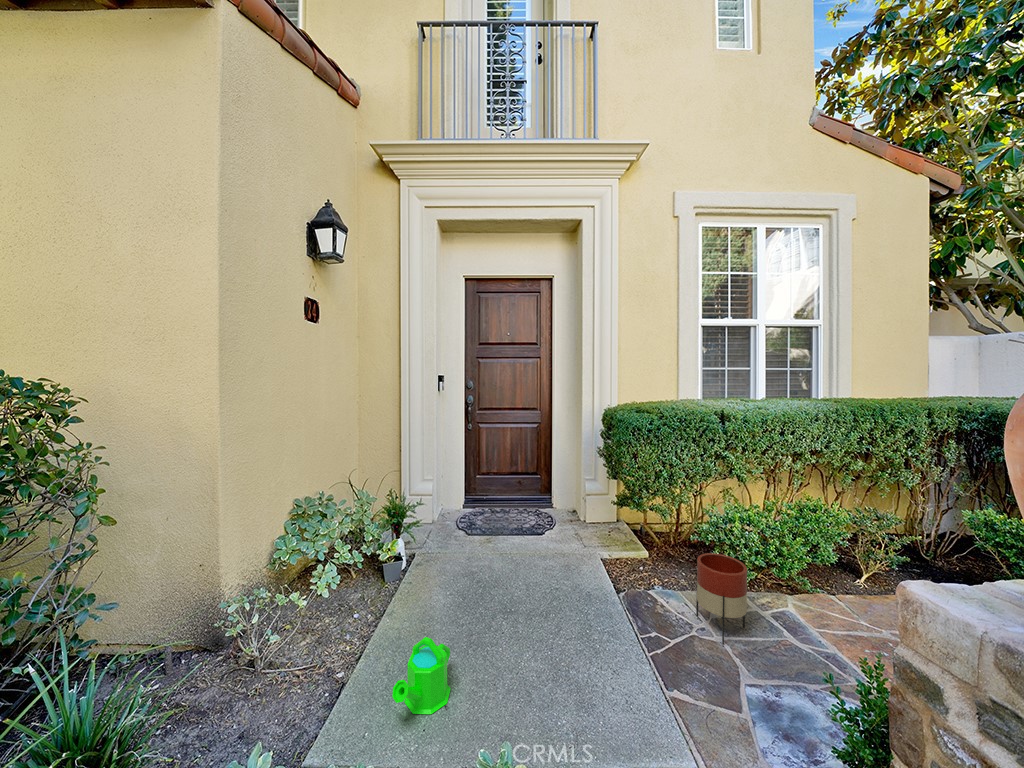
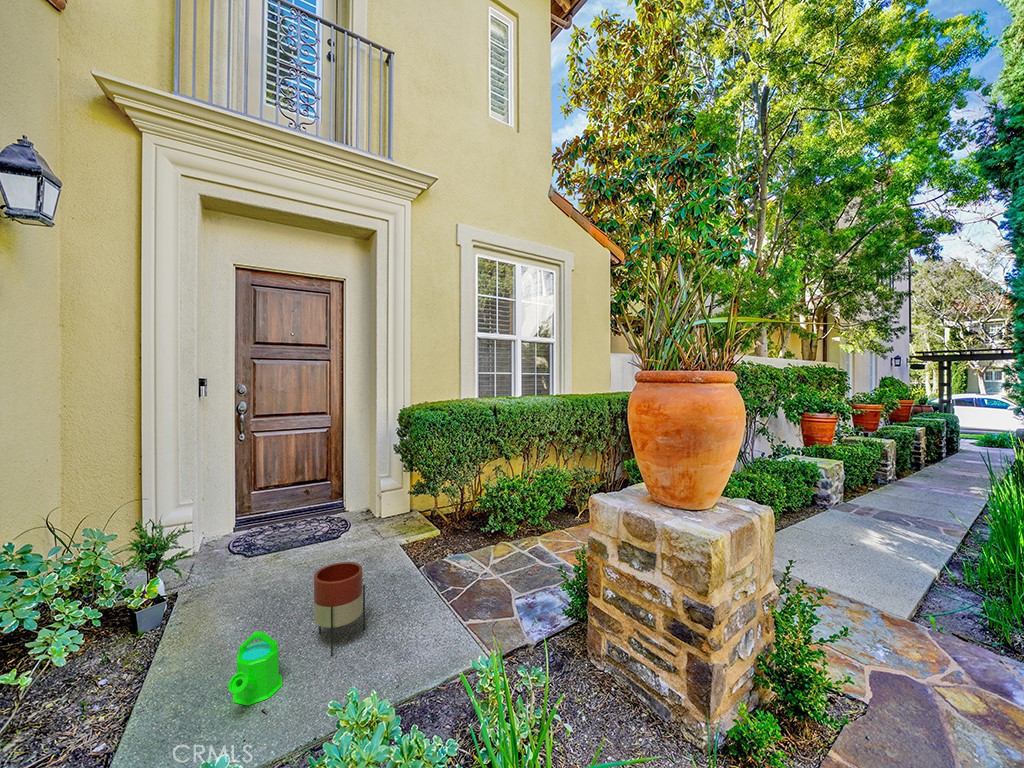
planter: present [696,553,747,644] -> present [314,562,365,656]

